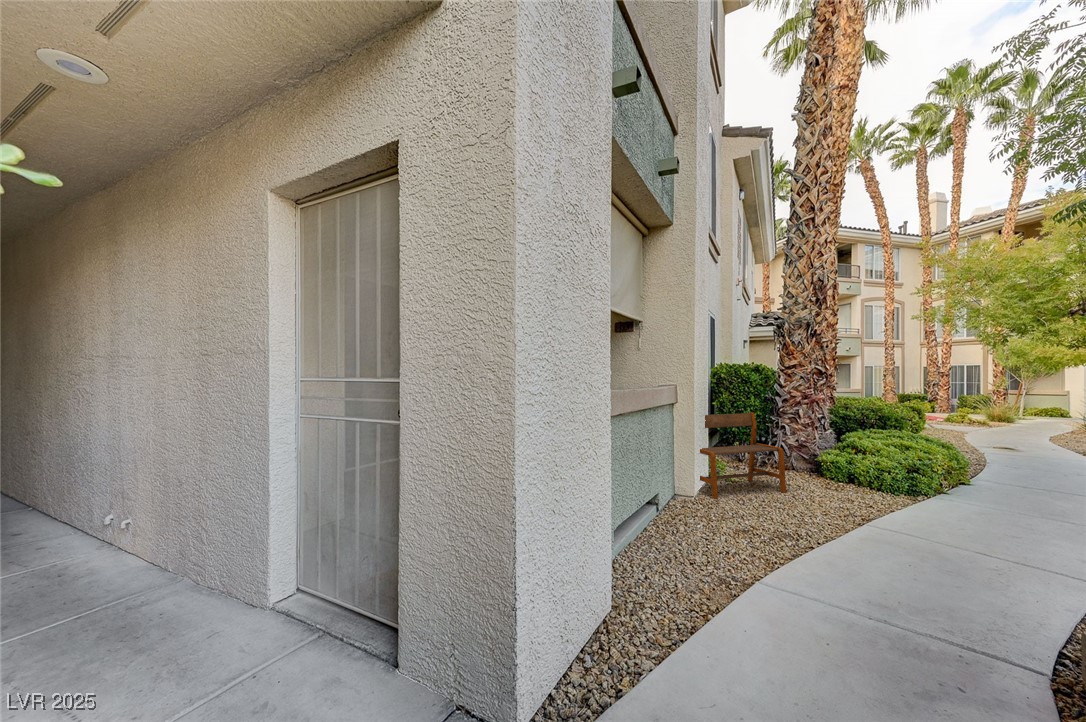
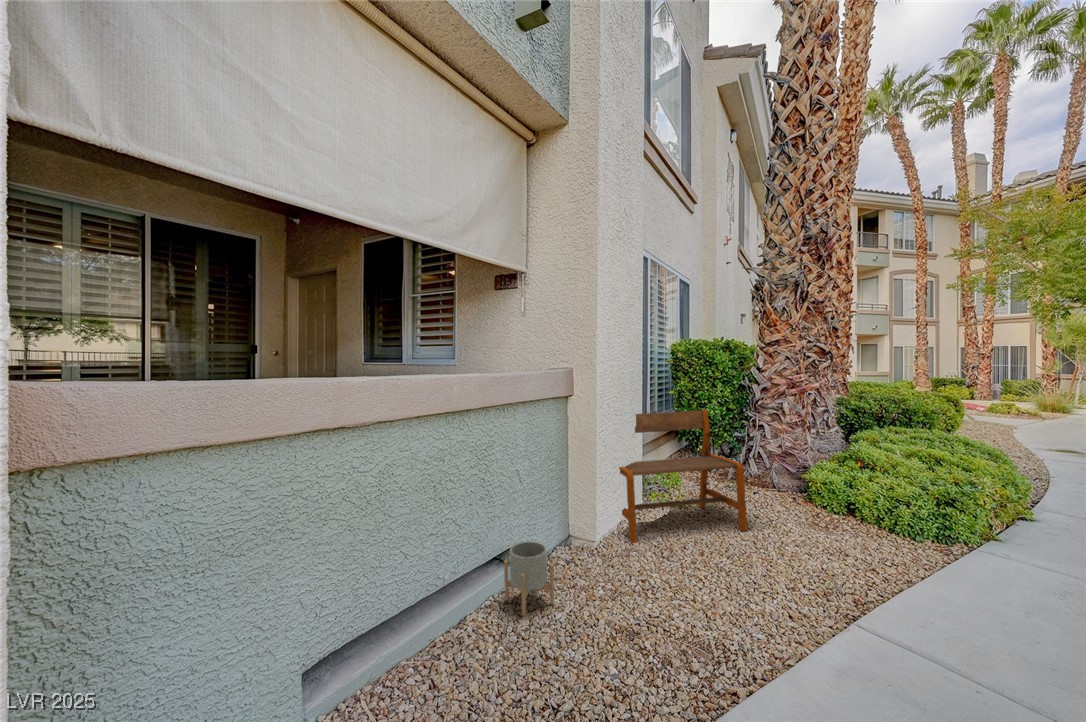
planter: none [657,489,689,530] -> present [504,541,554,616]

